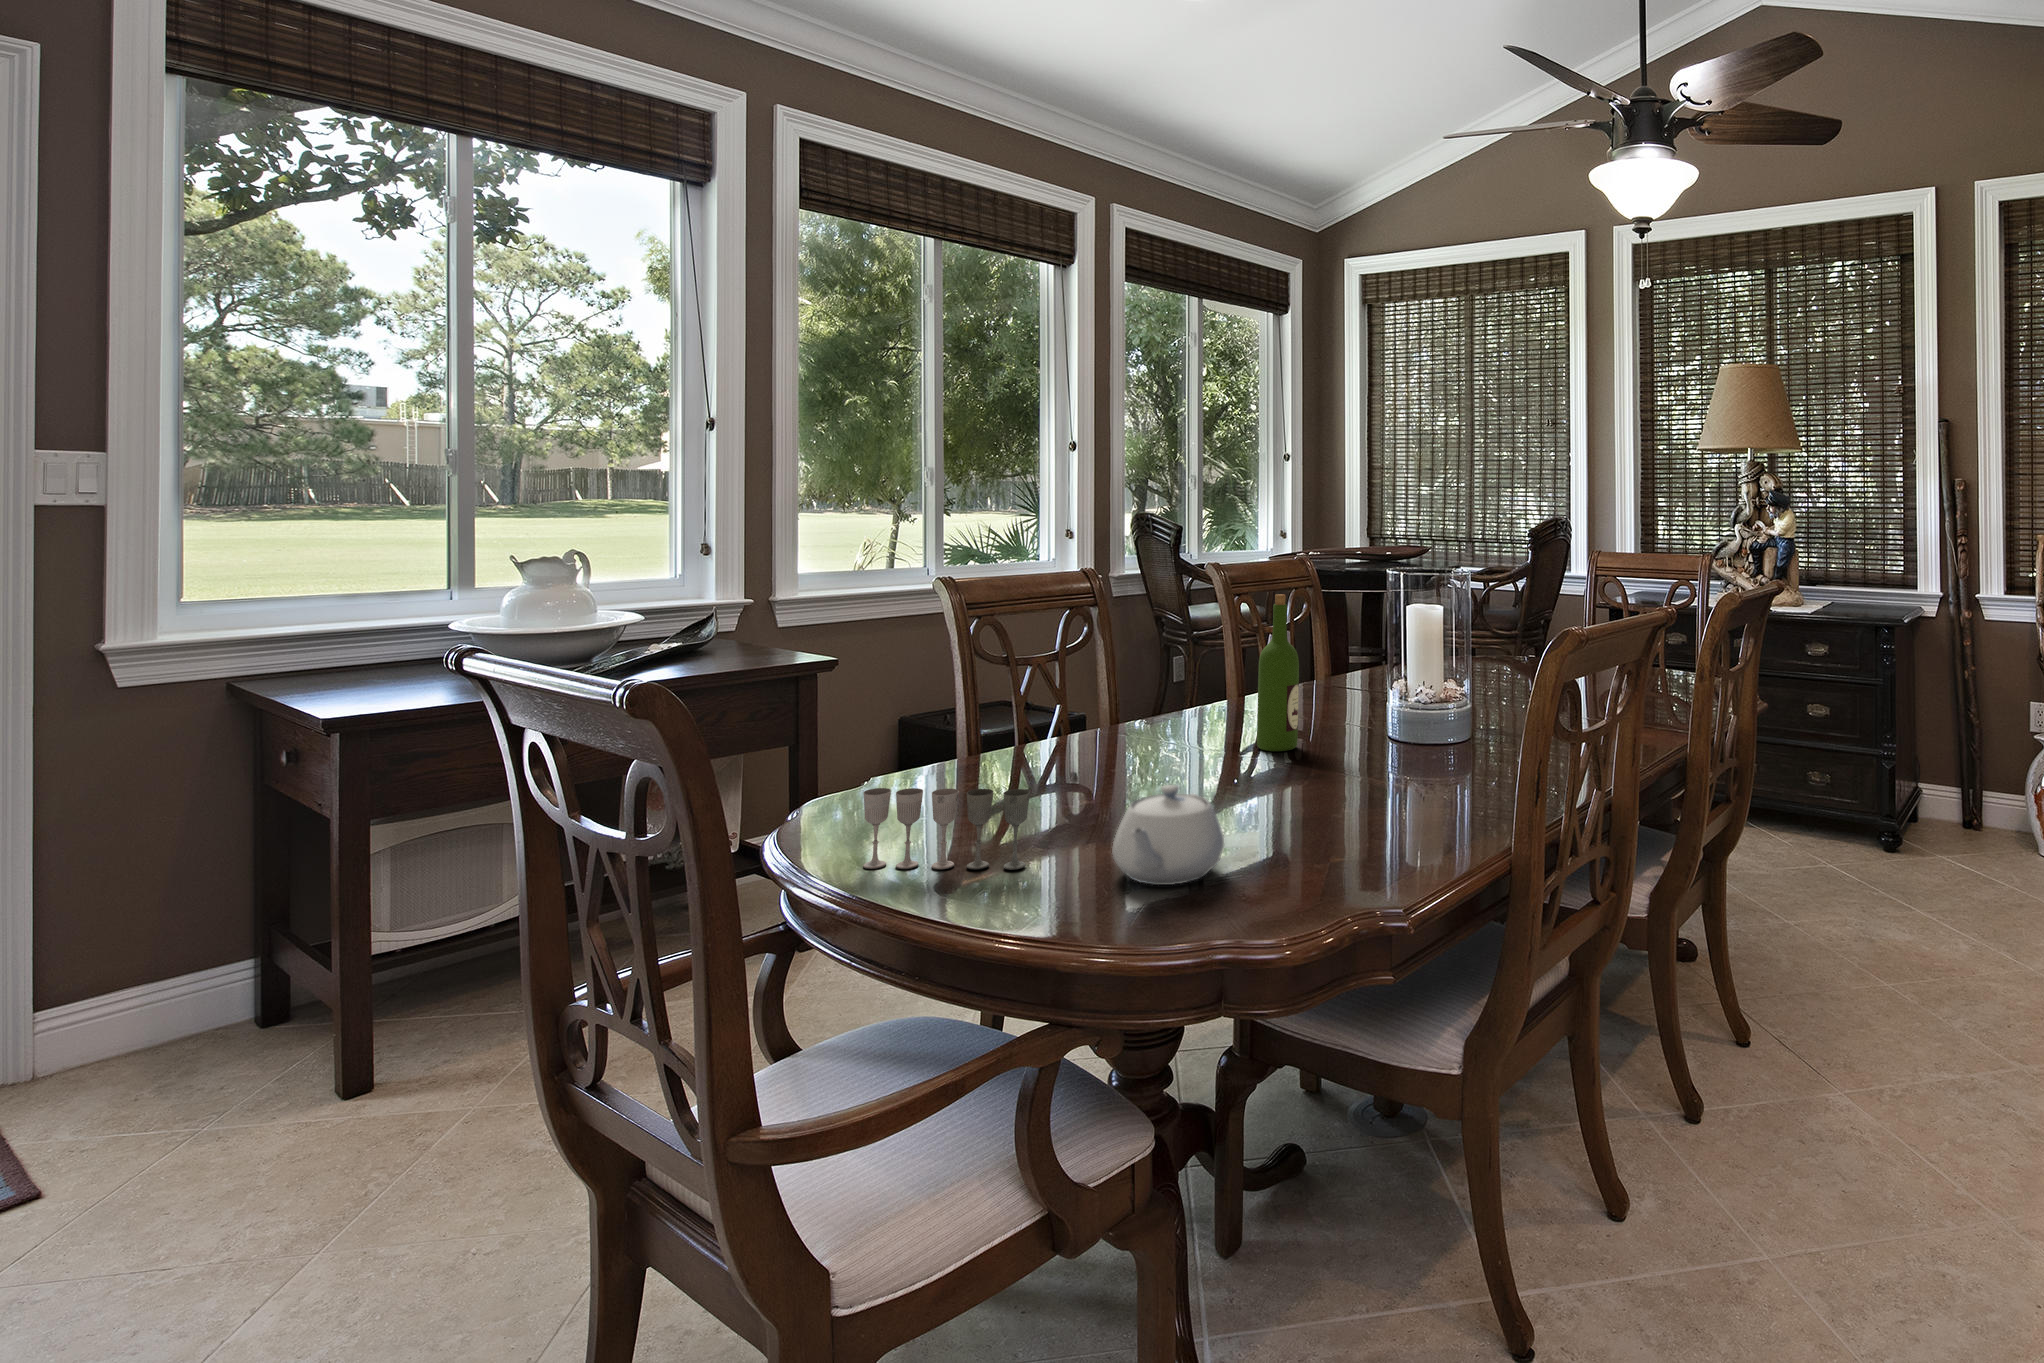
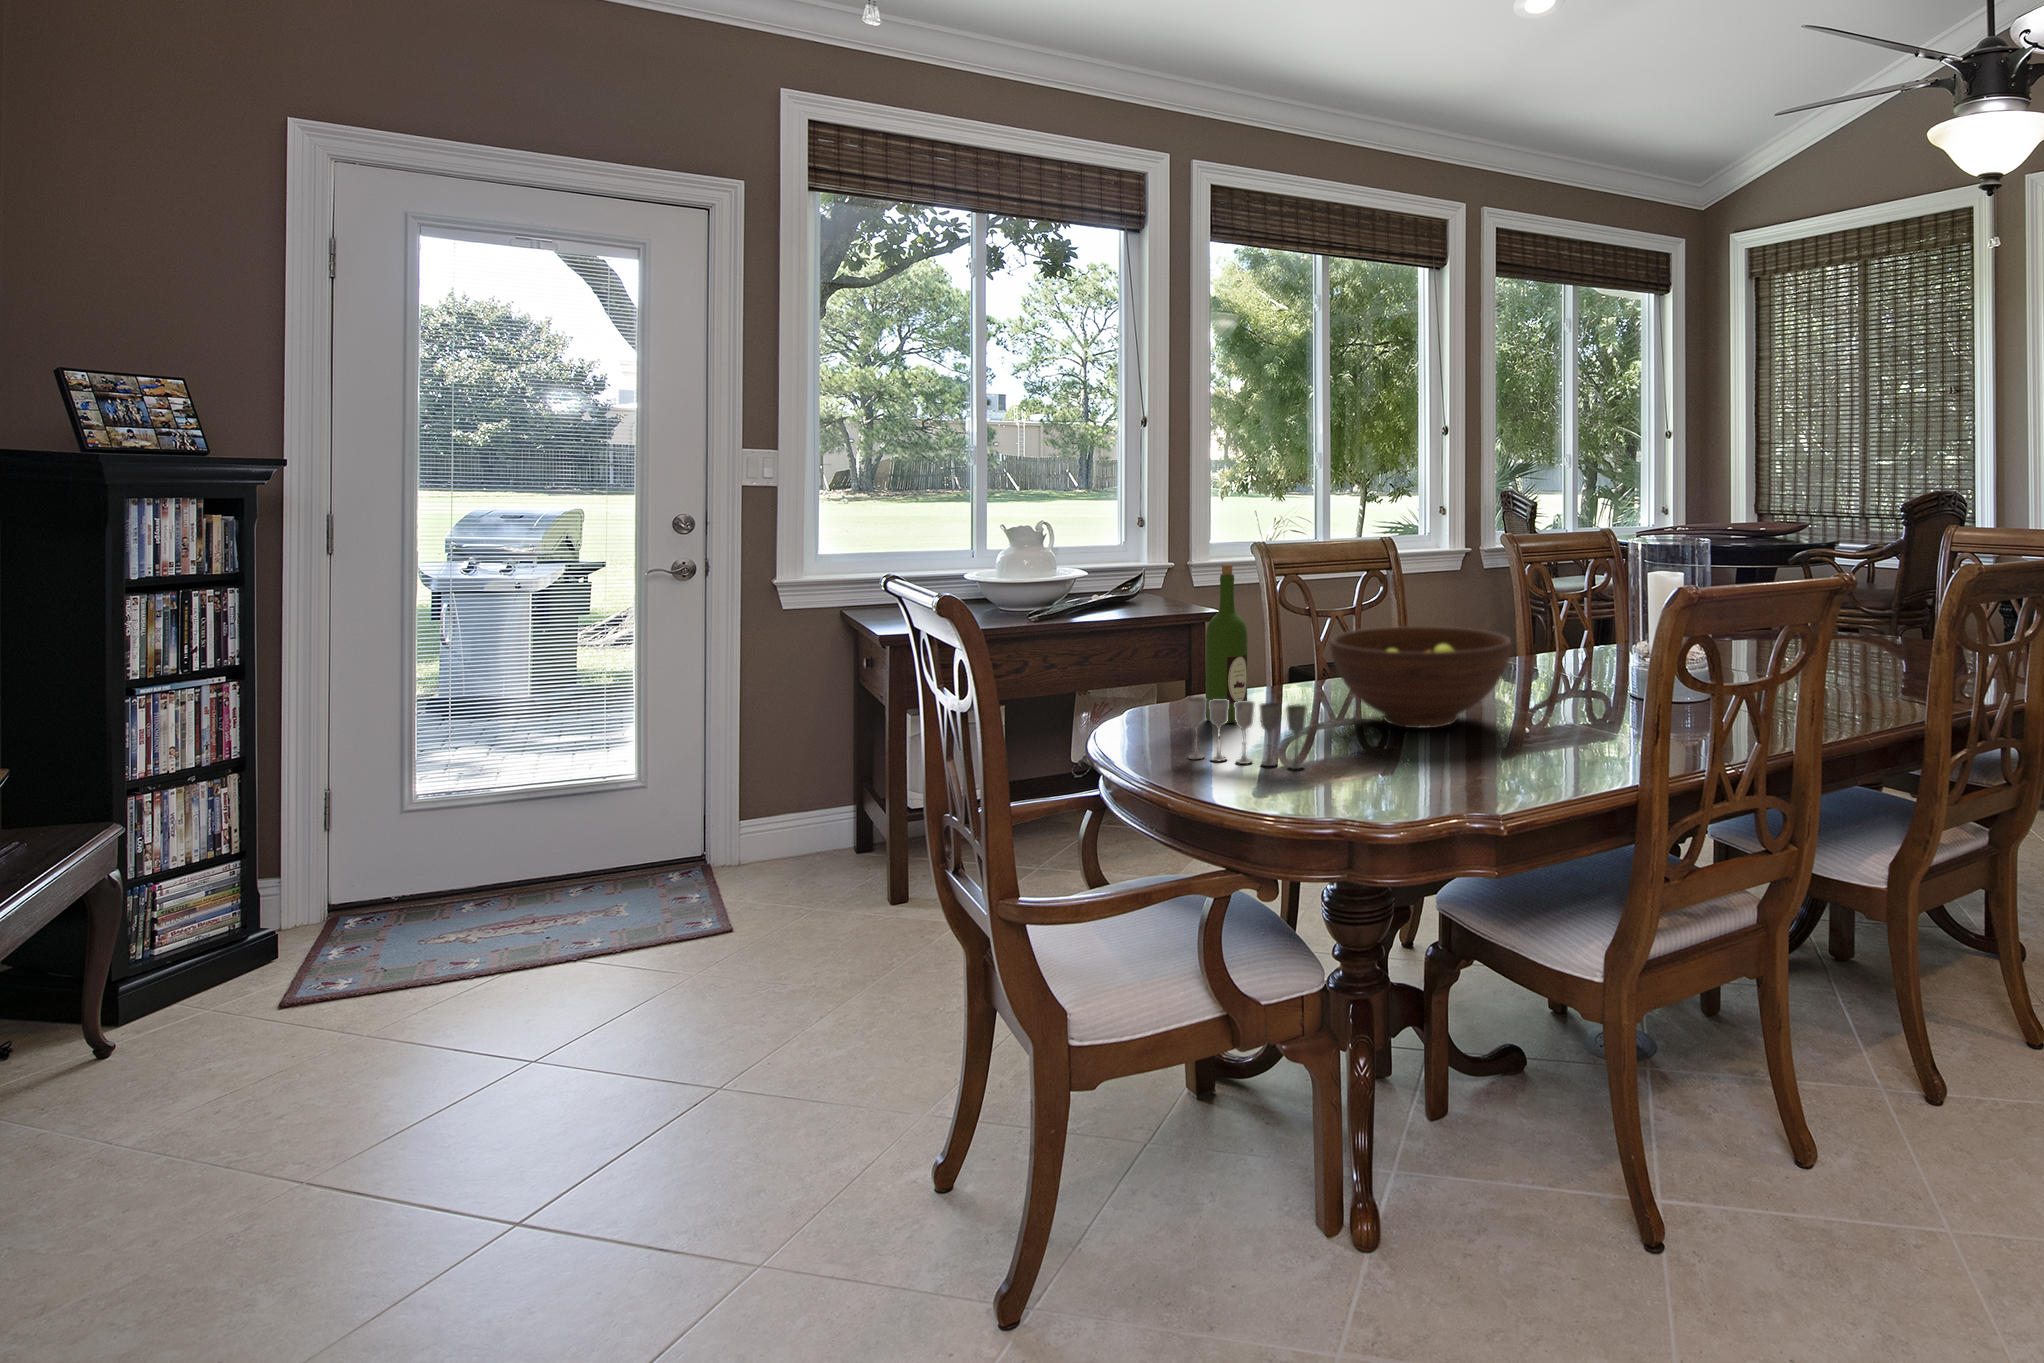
wine bottle: present [1257,594,1299,751] -> present [1206,564,1247,723]
fruit bowl: none [1027,675,1239,797] -> present [1330,626,1511,728]
teapot: present [1112,785,1224,885] -> none [1366,708,1460,789]

